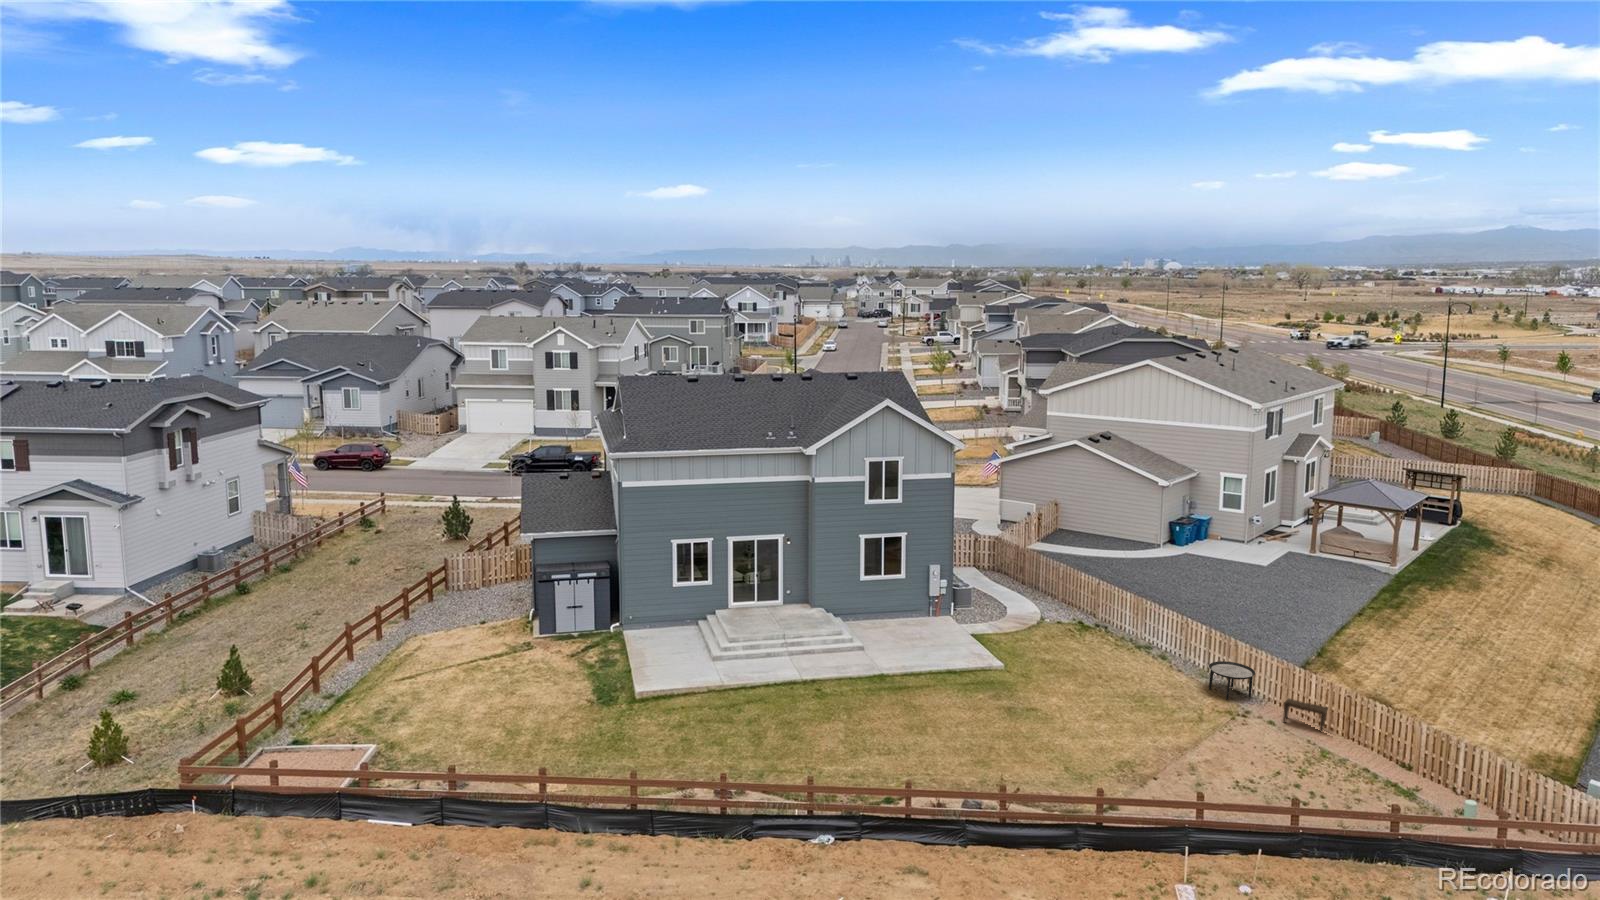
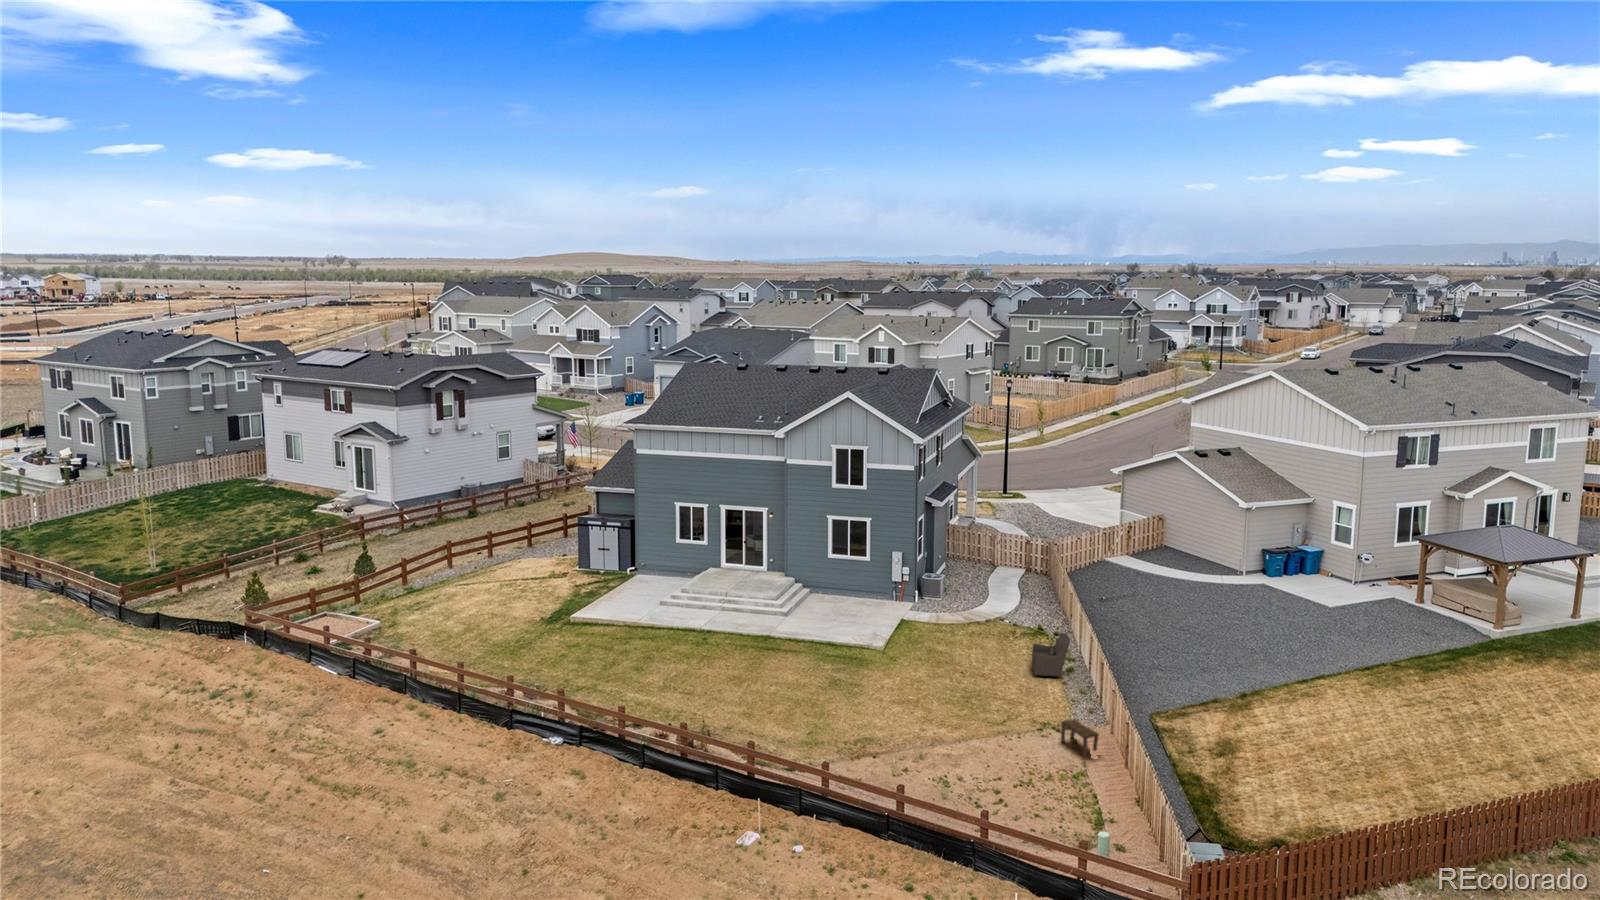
chair: none [1149,620,1196,667] -> present [1032,633,1070,678]
round table: present [1209,661,1255,700] -> none [1036,676,1080,716]

